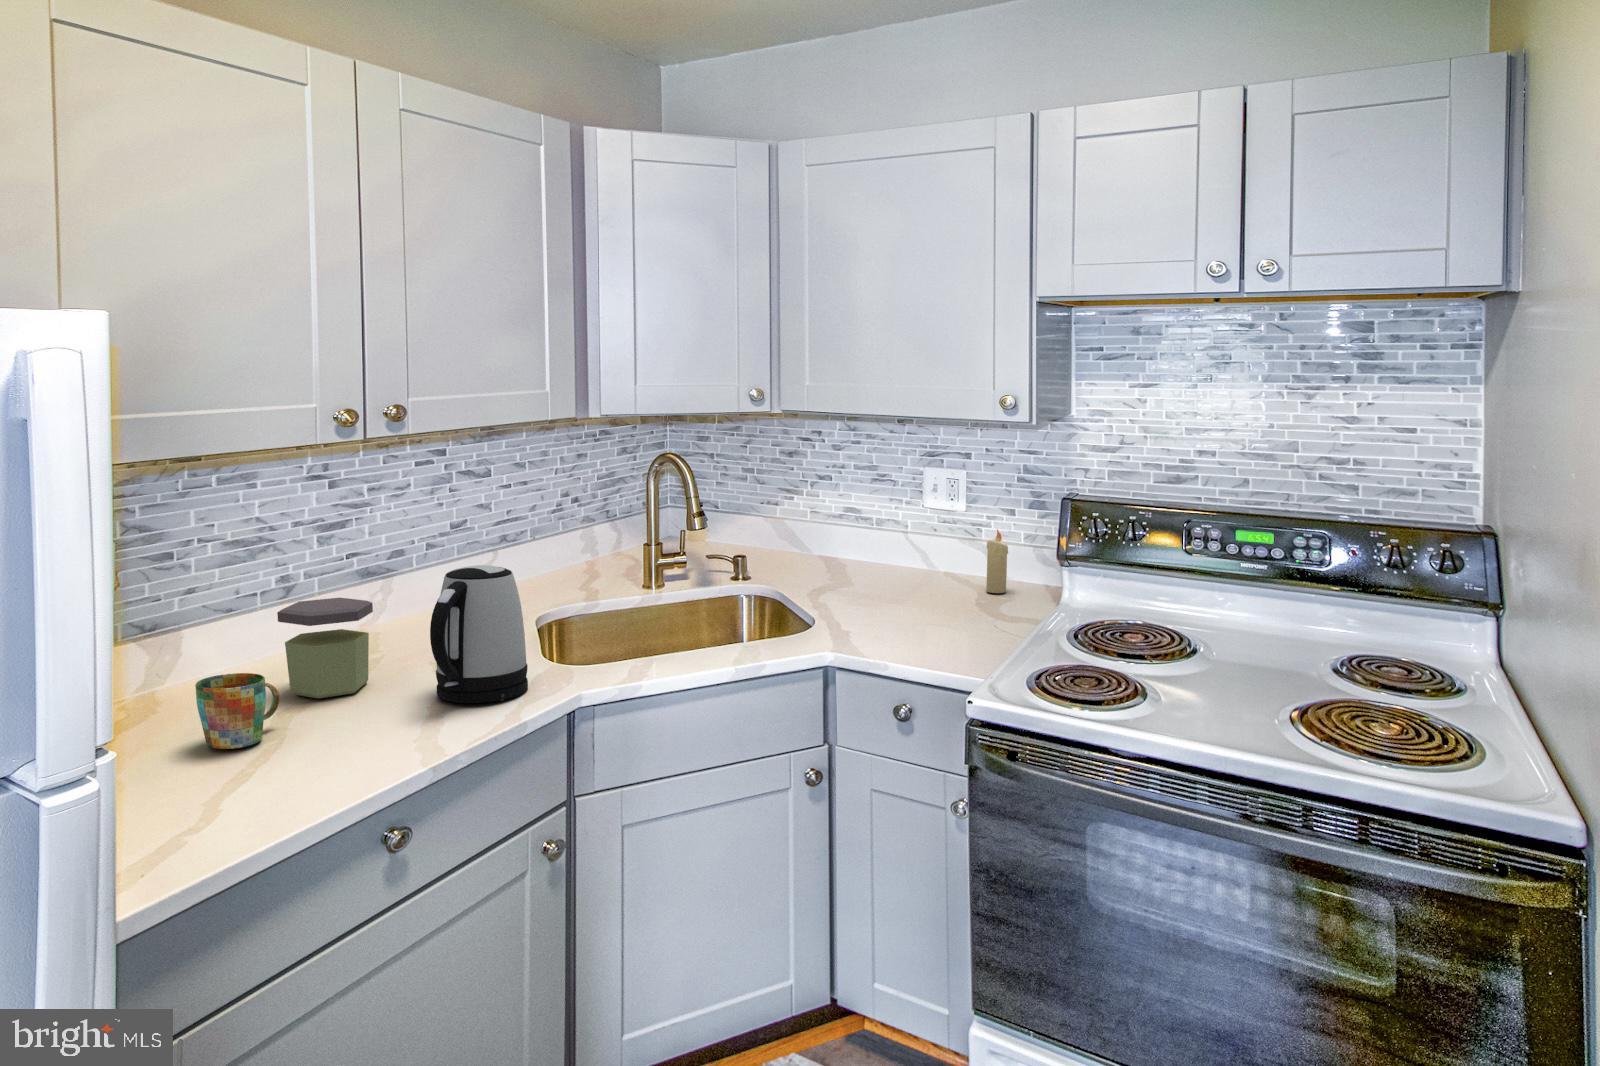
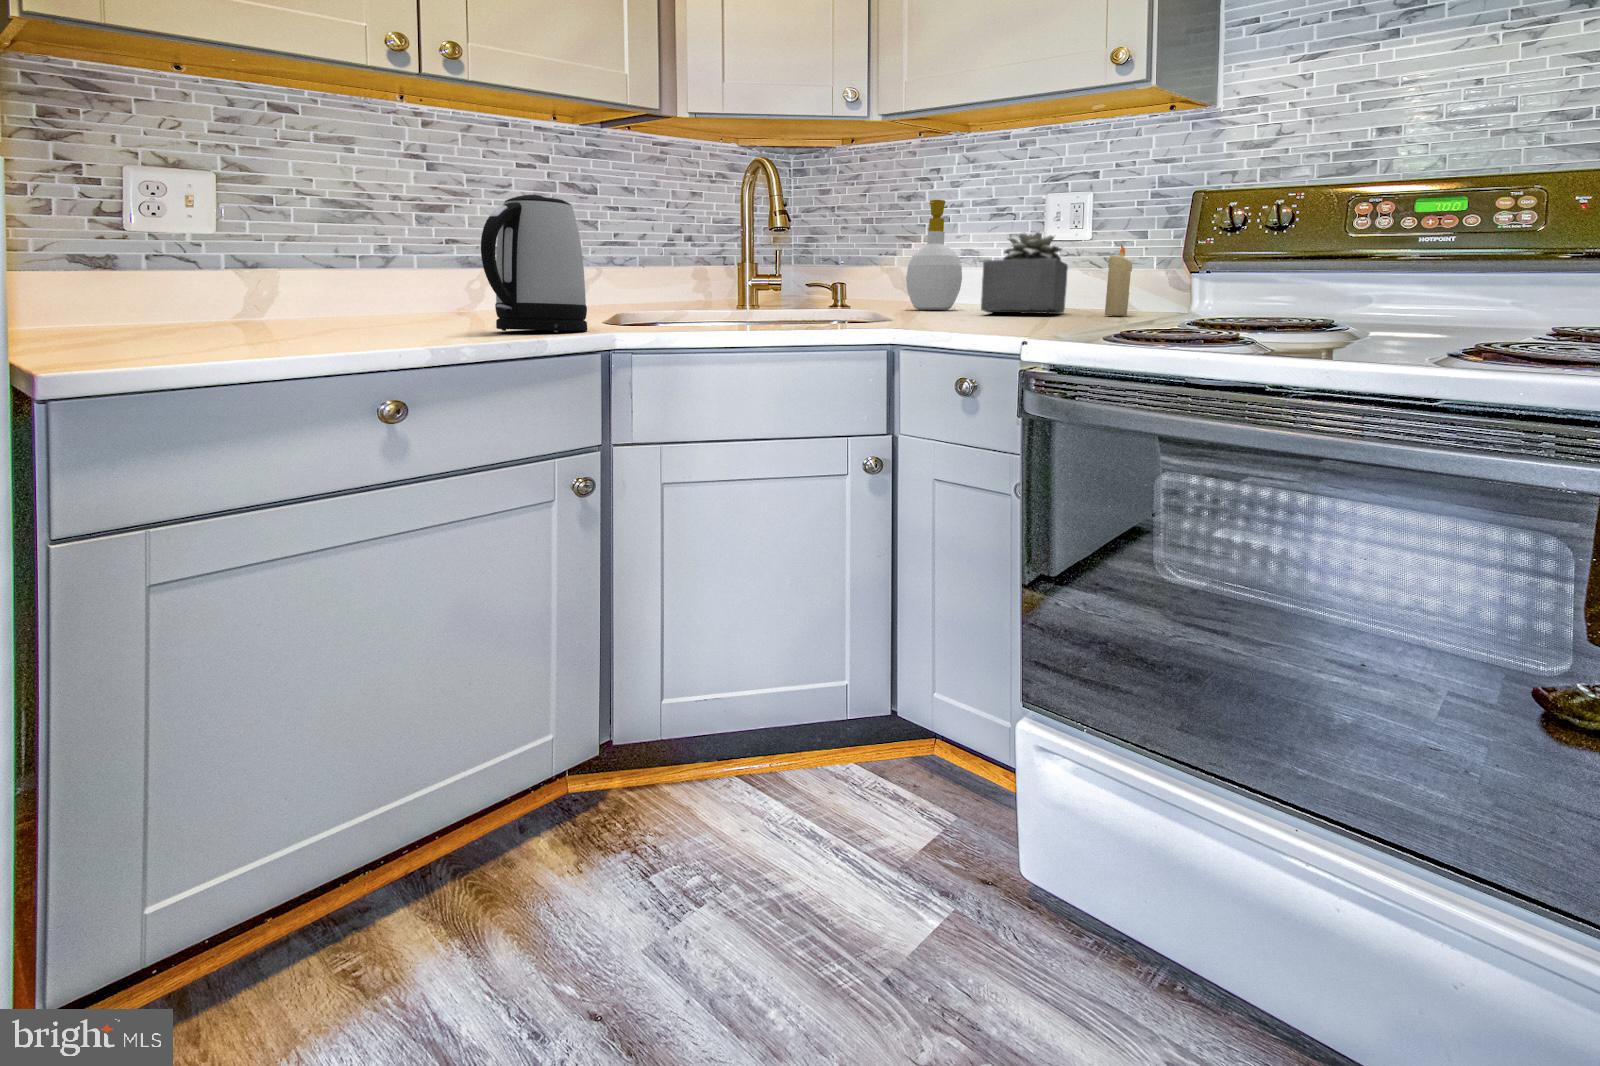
soap bottle: none [795,471,849,571] -> present [906,200,962,310]
succulent plant: none [874,512,948,589] -> present [981,232,1068,314]
jar: present [277,598,373,698] -> none [352,238,446,330]
mug: present [195,673,279,749] -> none [255,271,340,336]

